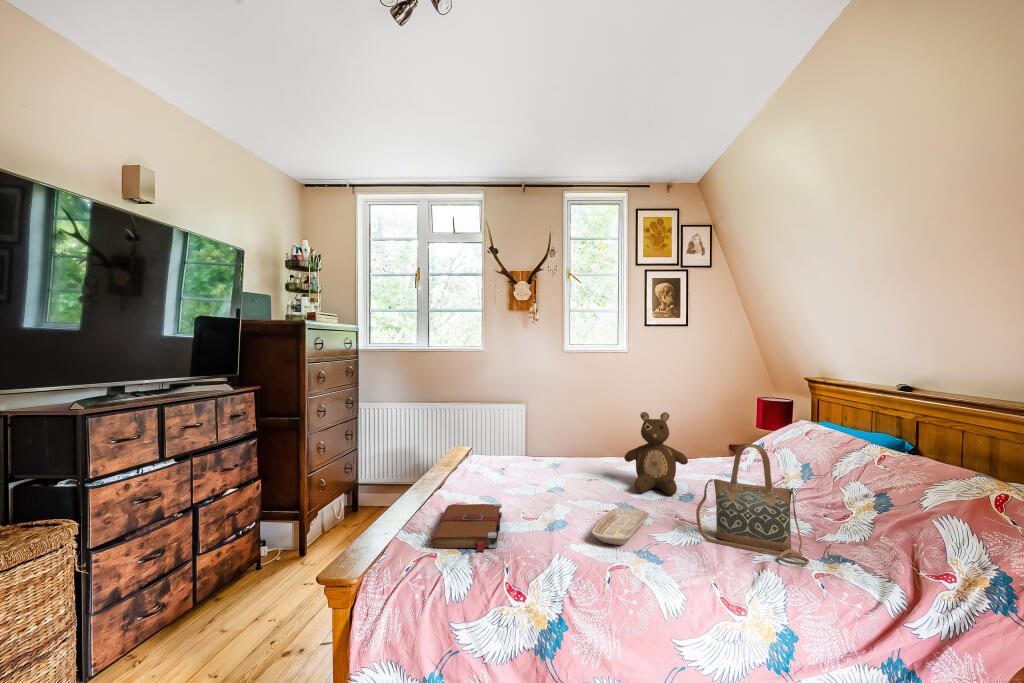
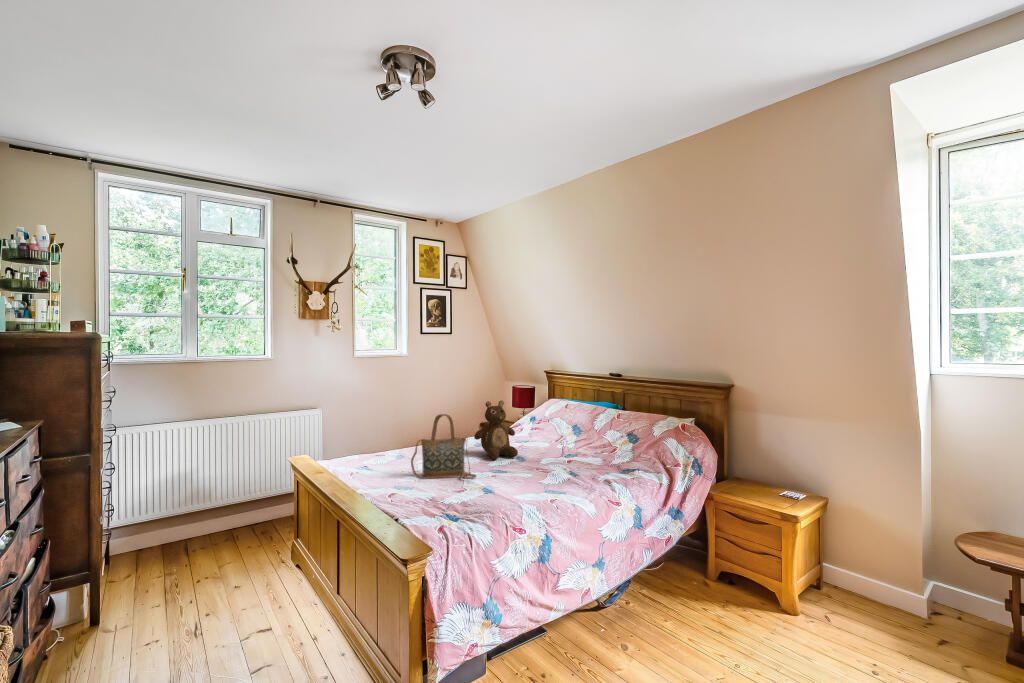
handbag: present [696,444,809,565] -> present [411,414,476,479]
book: present [430,504,502,552] -> none [395,483,477,520]
tray: present [592,508,649,545] -> none [507,467,545,489]

